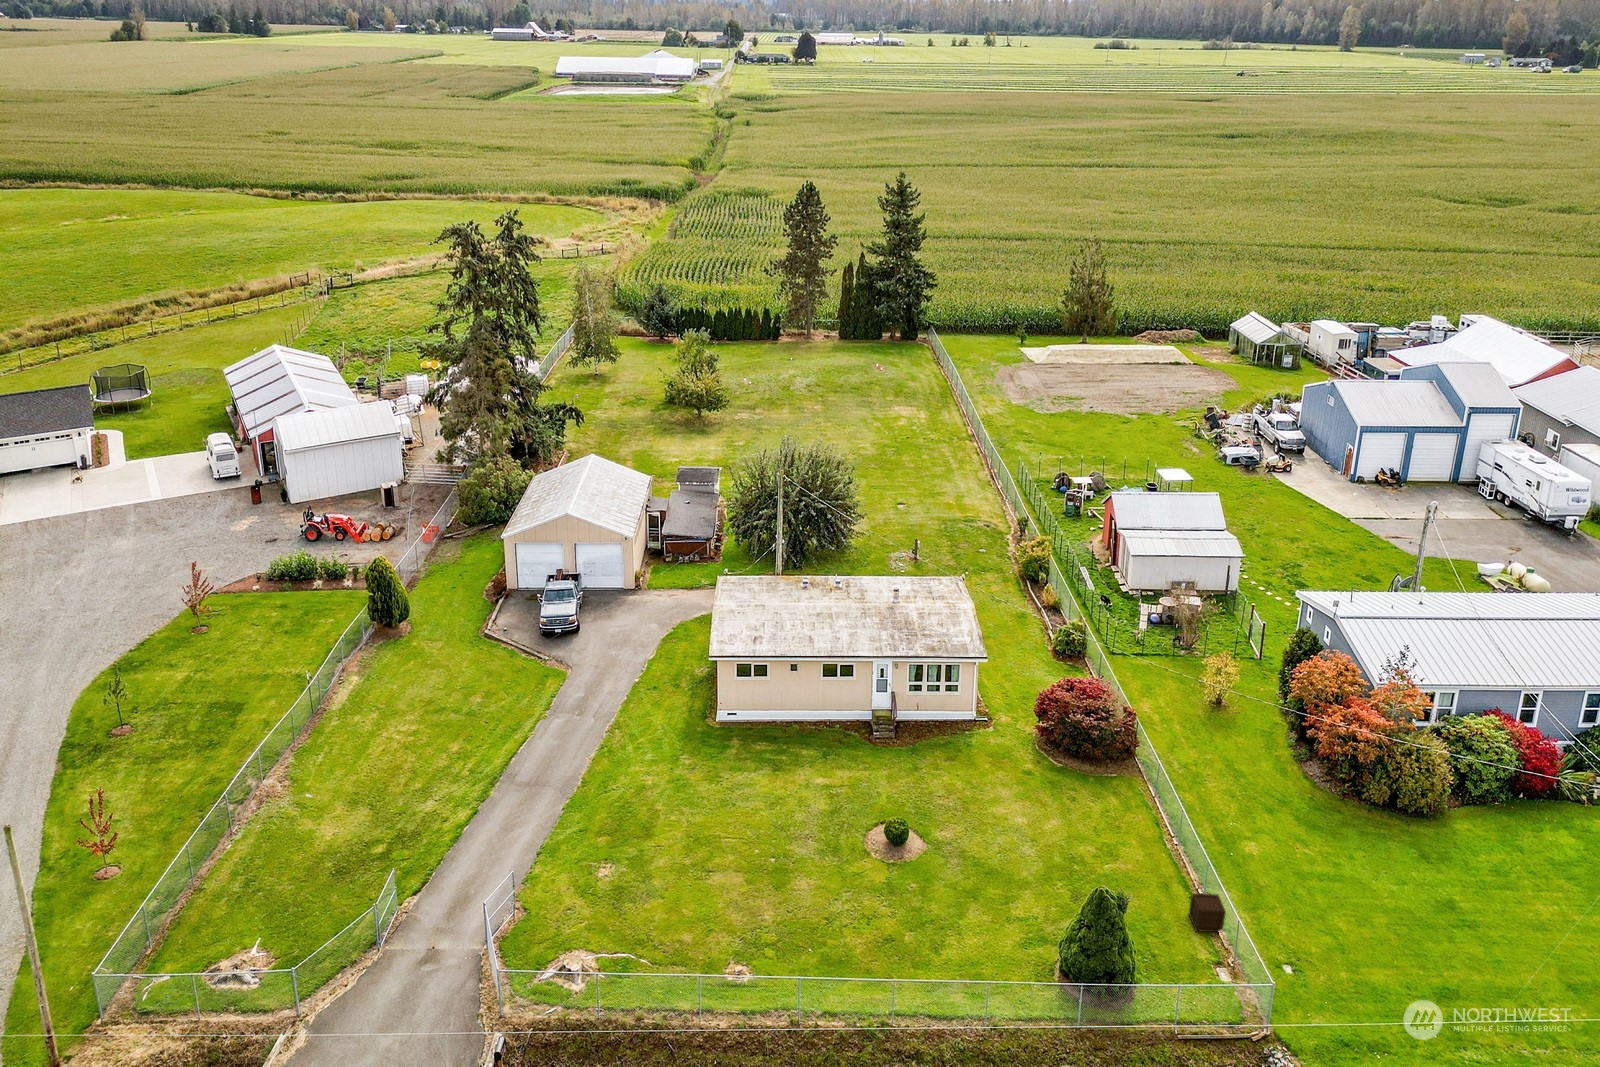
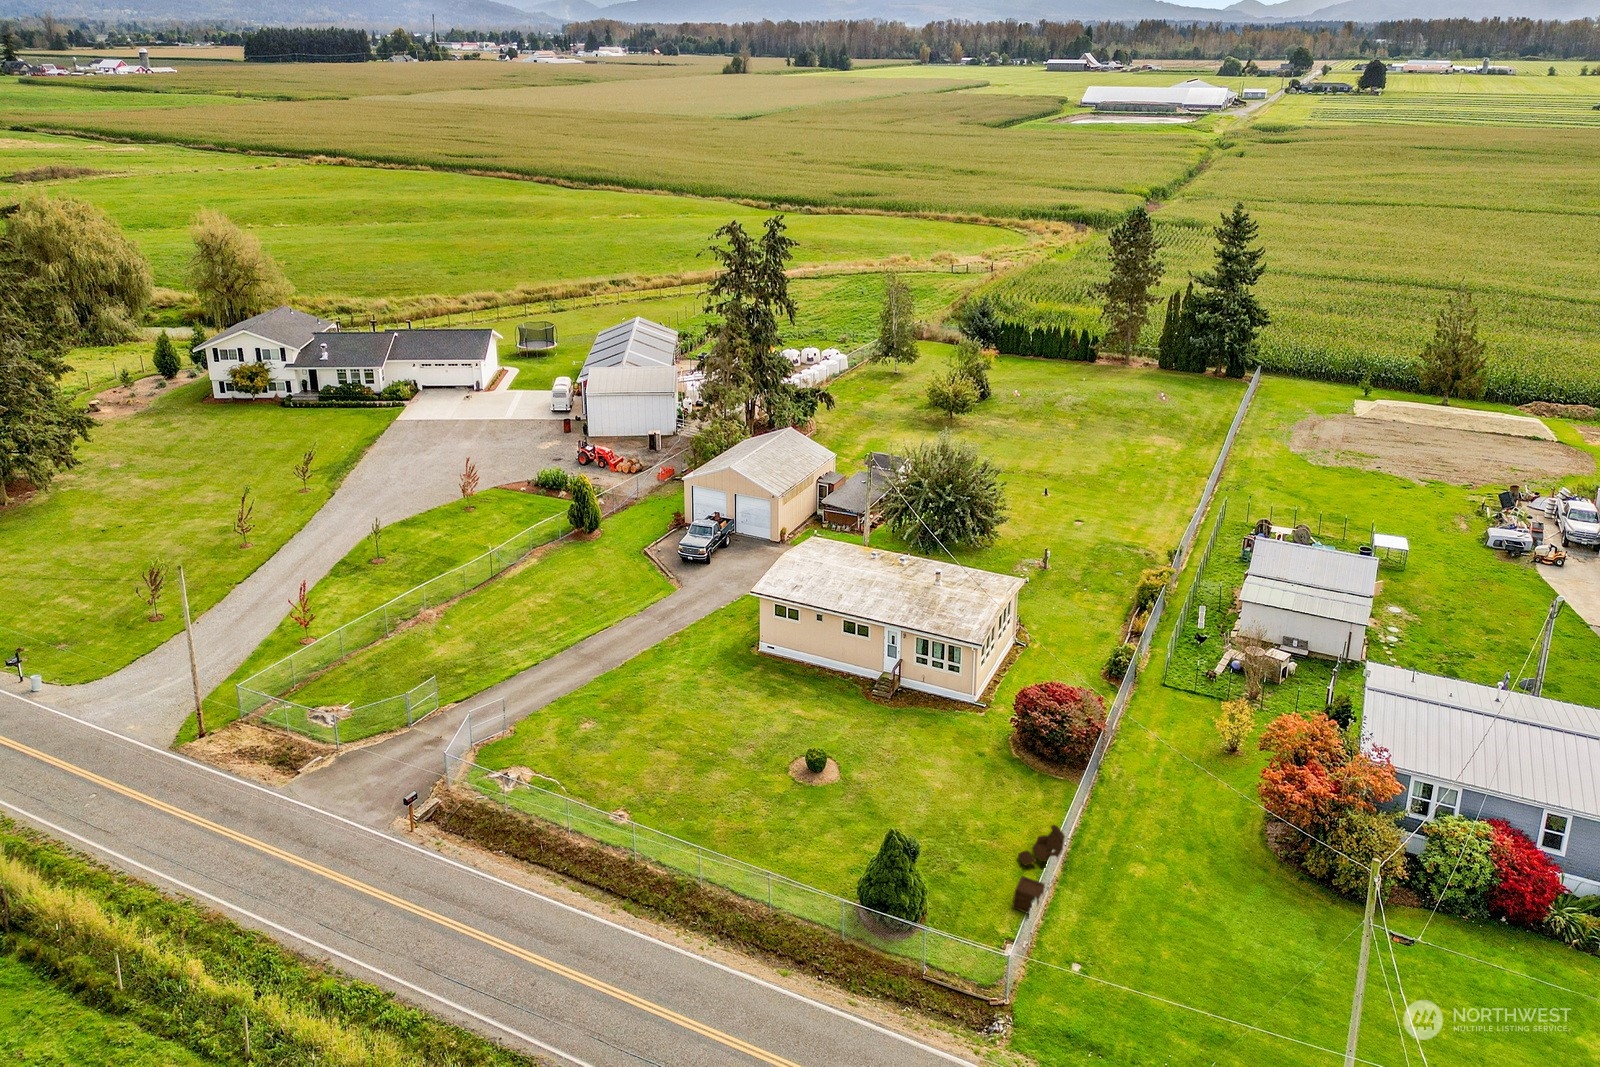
lounge chair: none [1159,829,1205,886] -> present [1018,825,1065,868]

